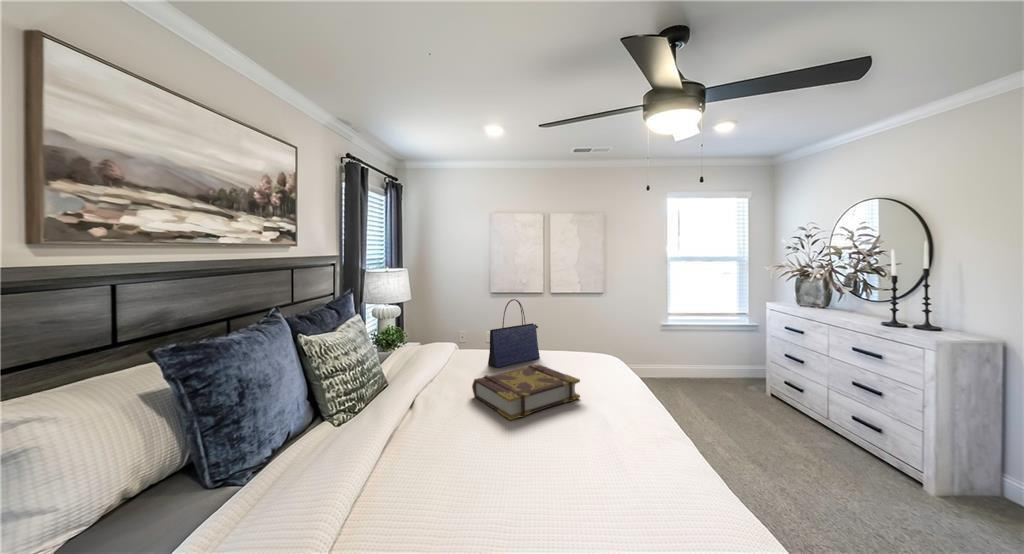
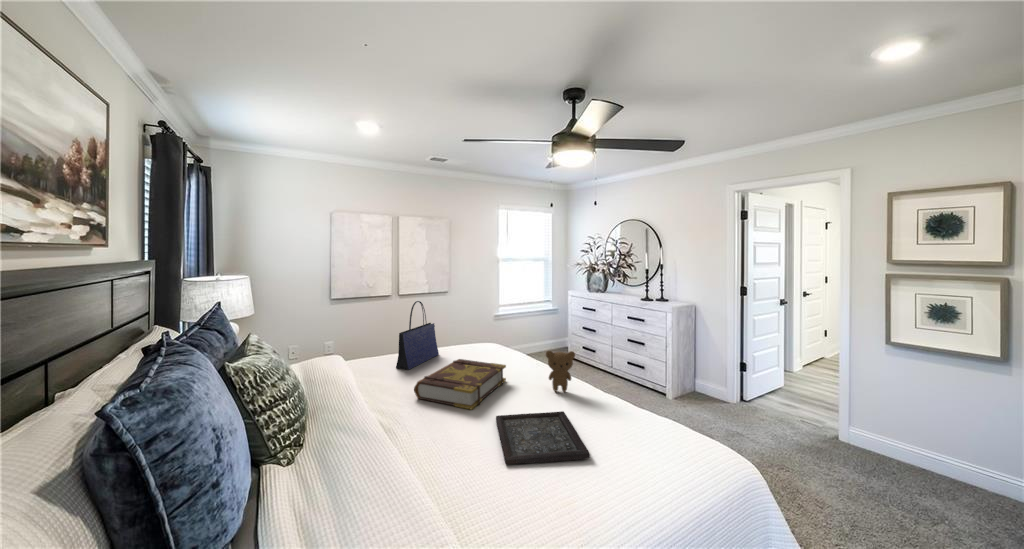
teddy bear: none [616,370,656,428] -> present [546,351,575,392]
tray: none [479,434,607,521] -> present [496,411,590,464]

